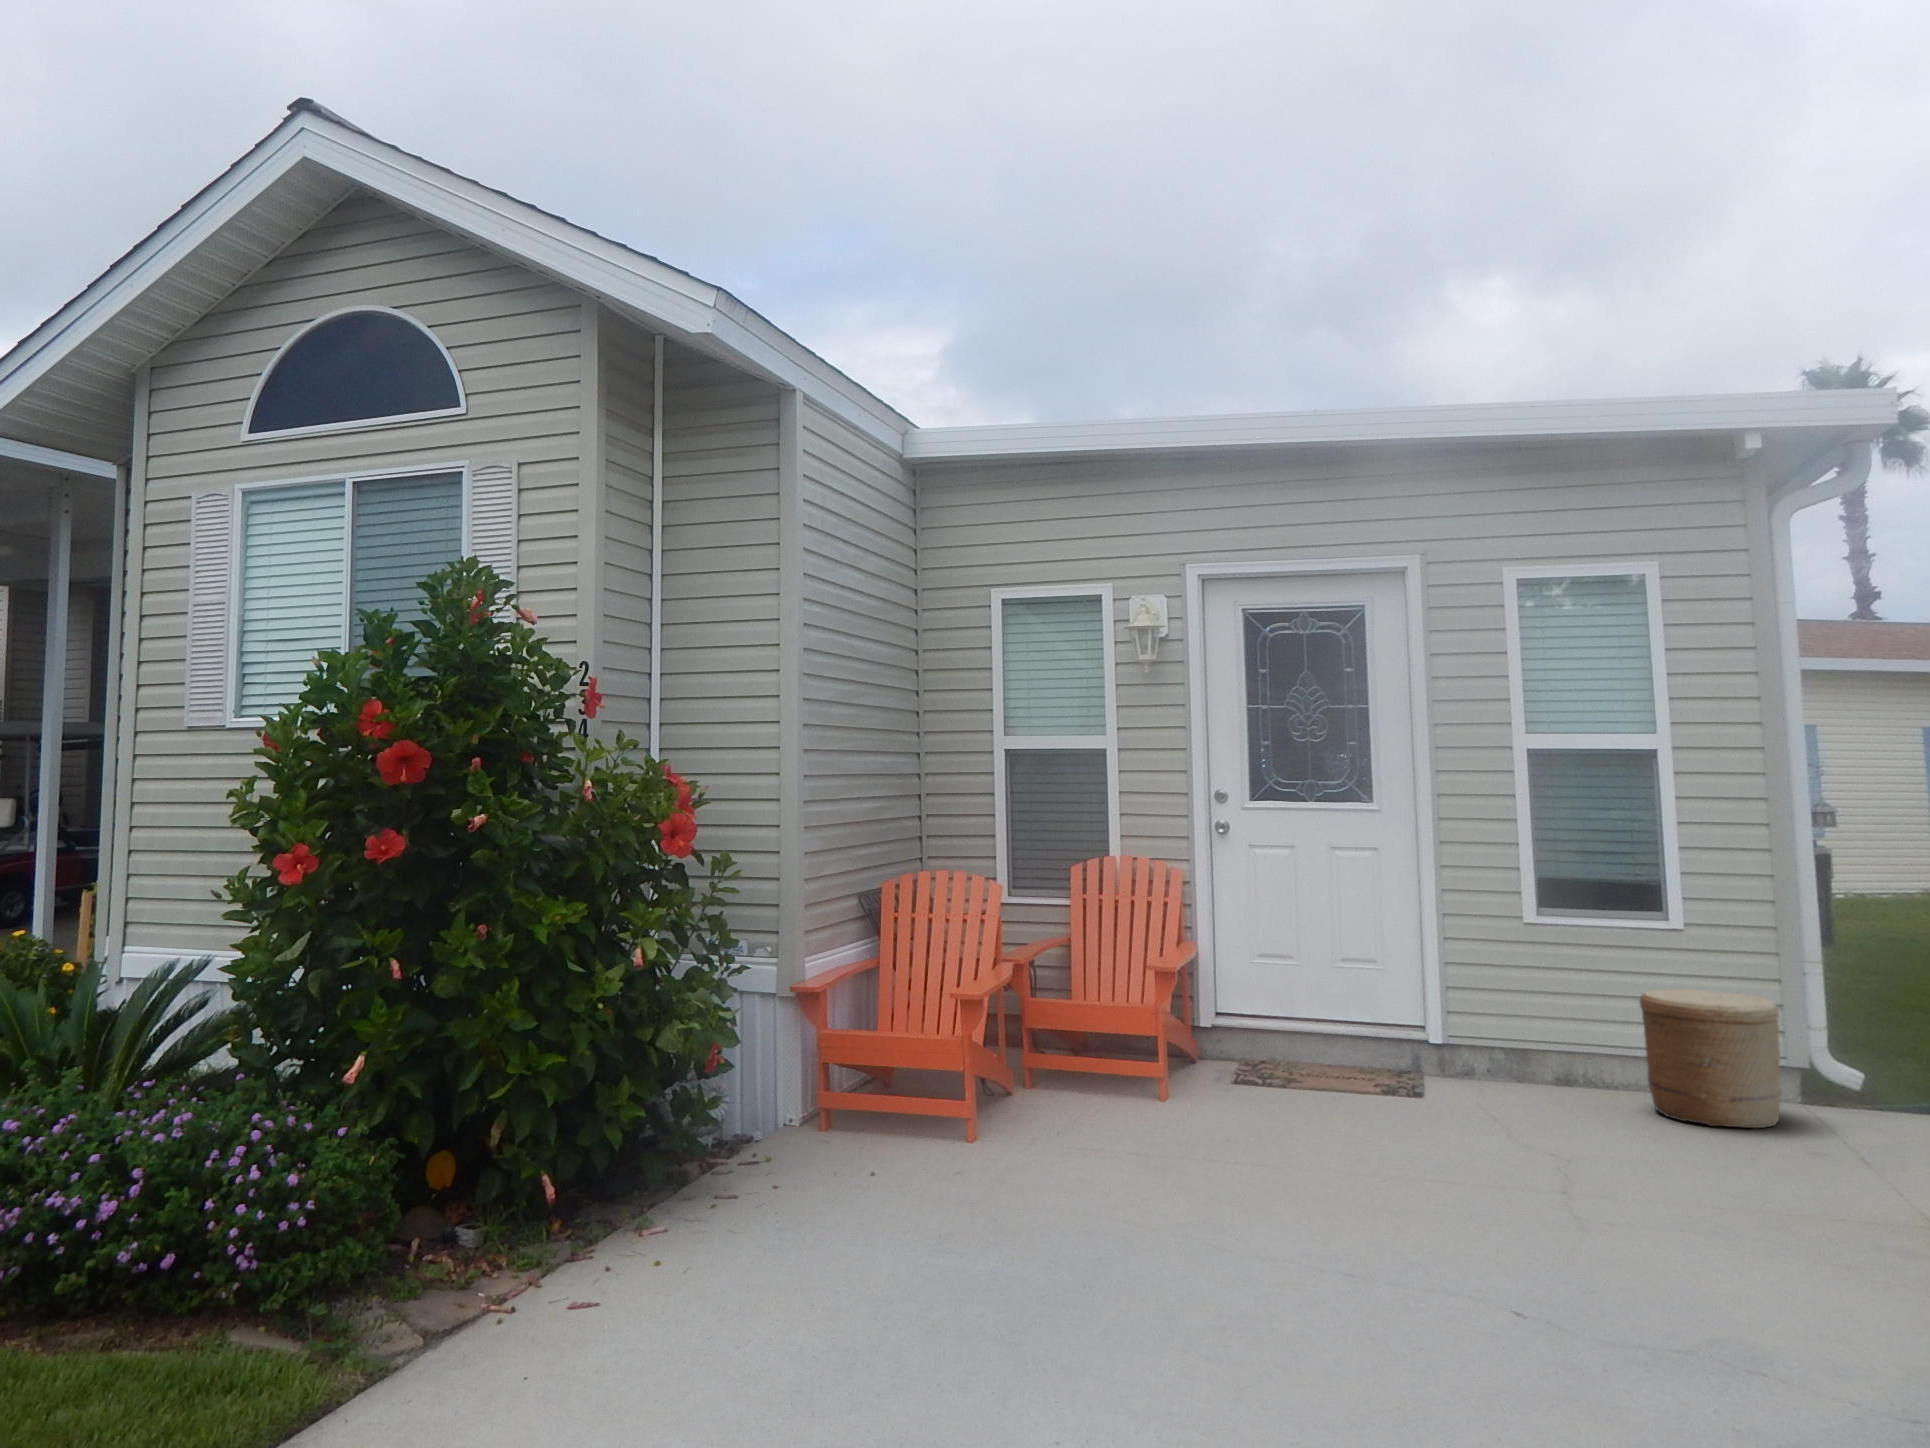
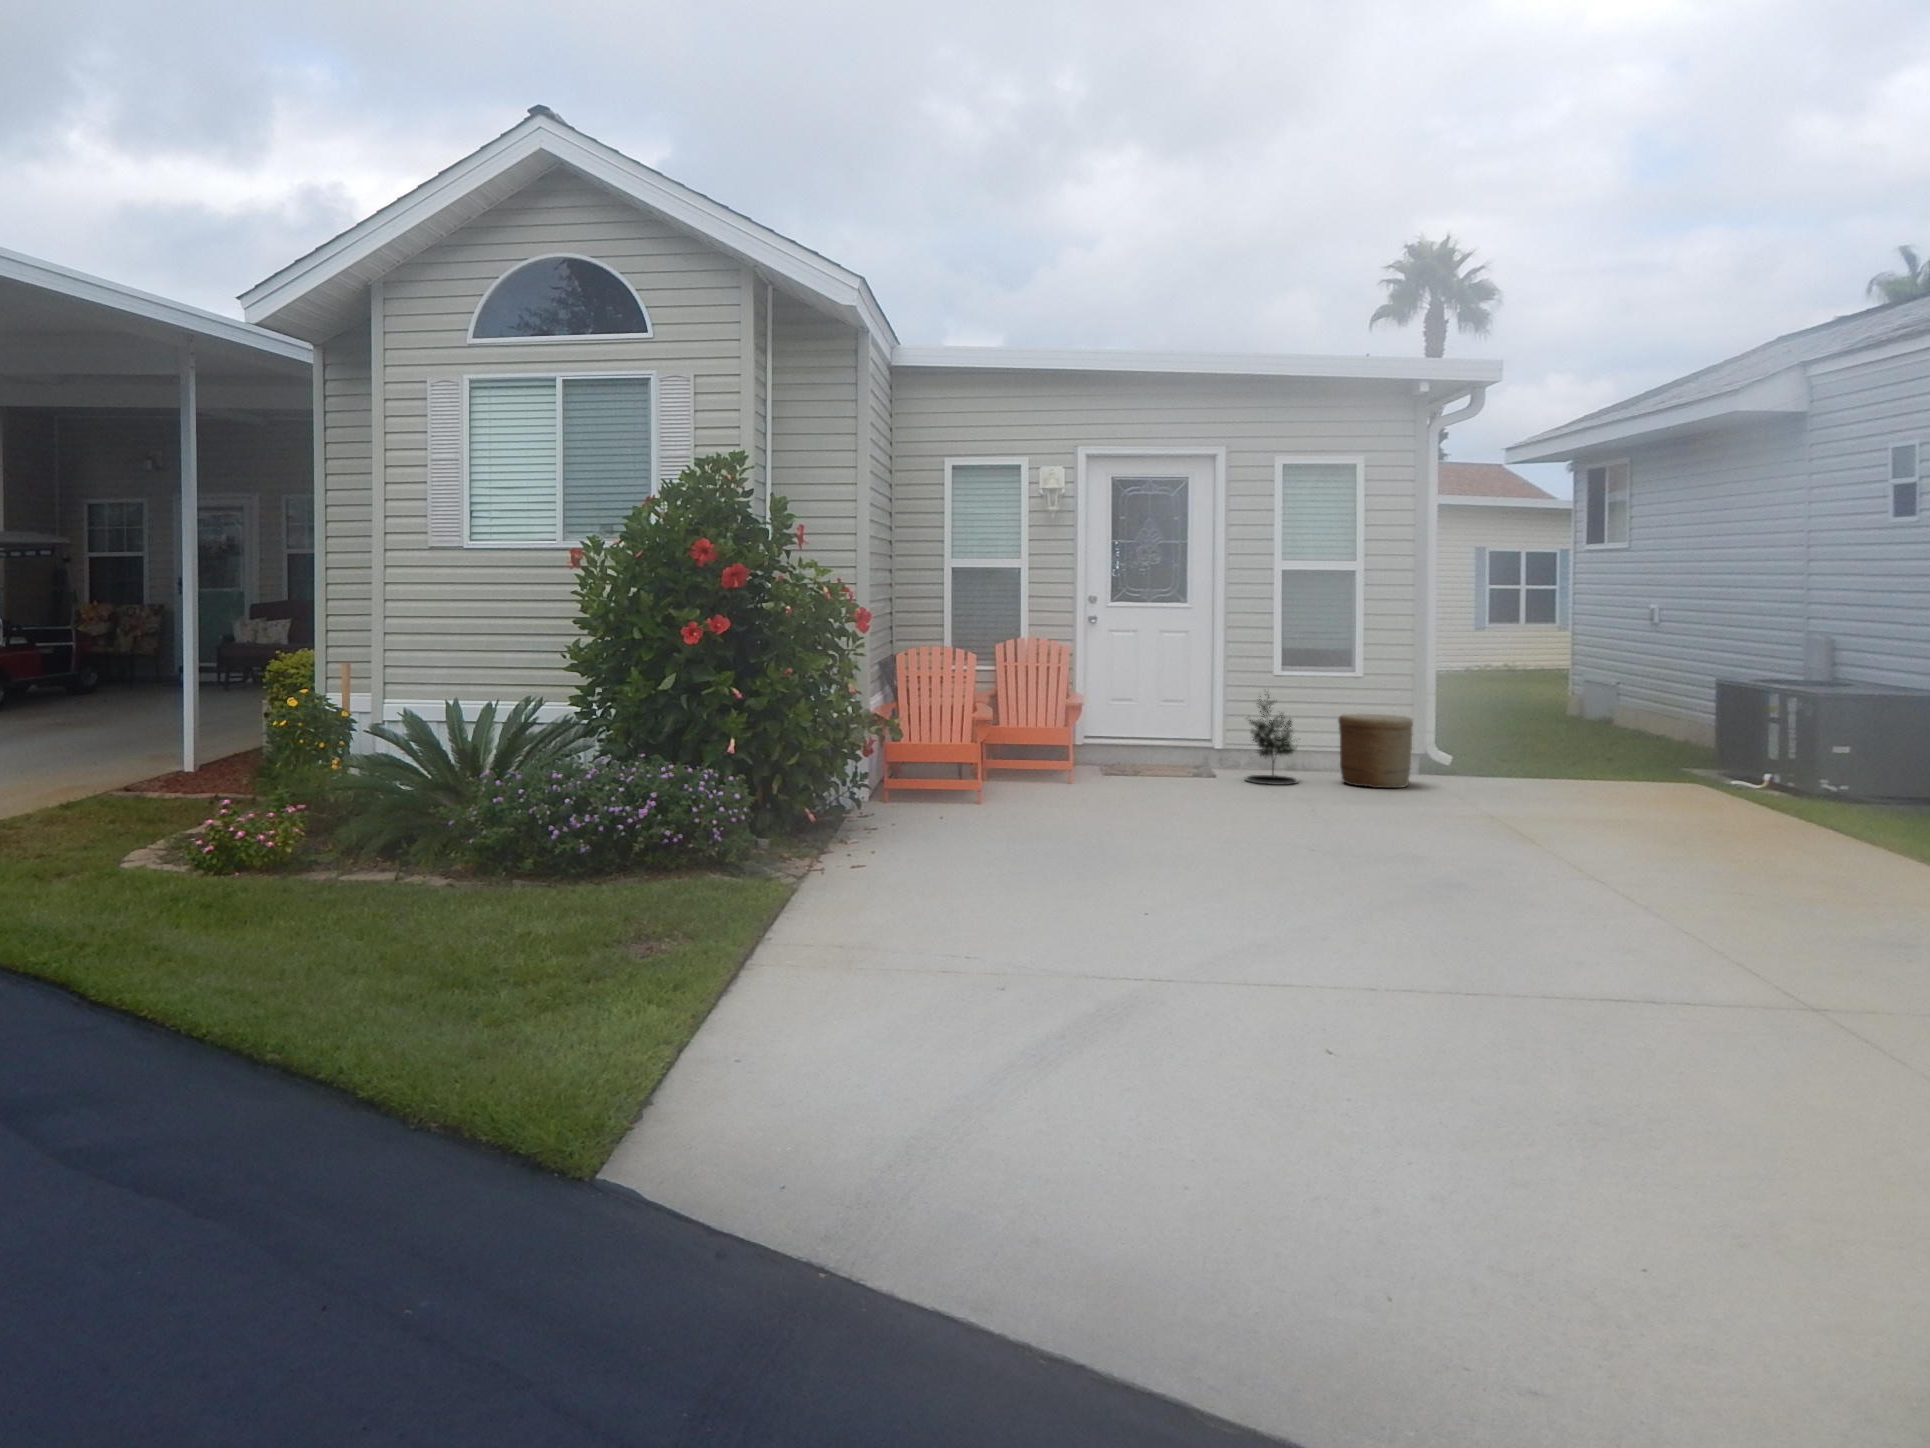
potted tree: none [1470,945,1575,1111] -> present [1245,695,1298,785]

